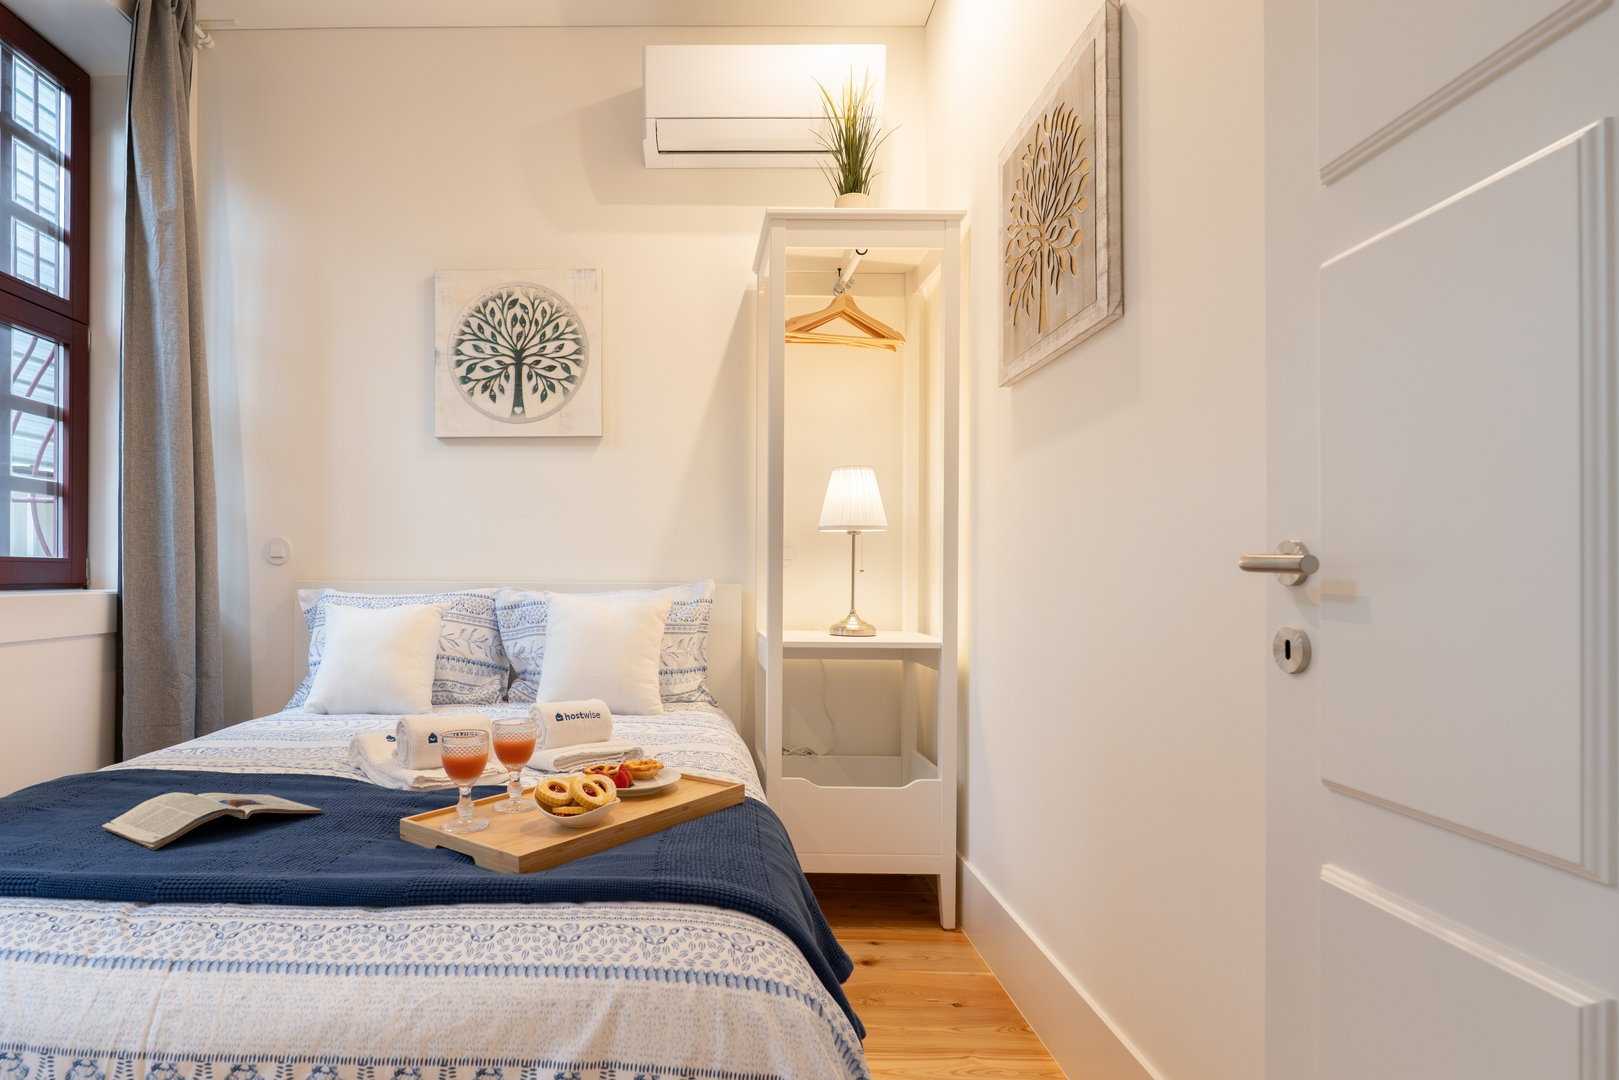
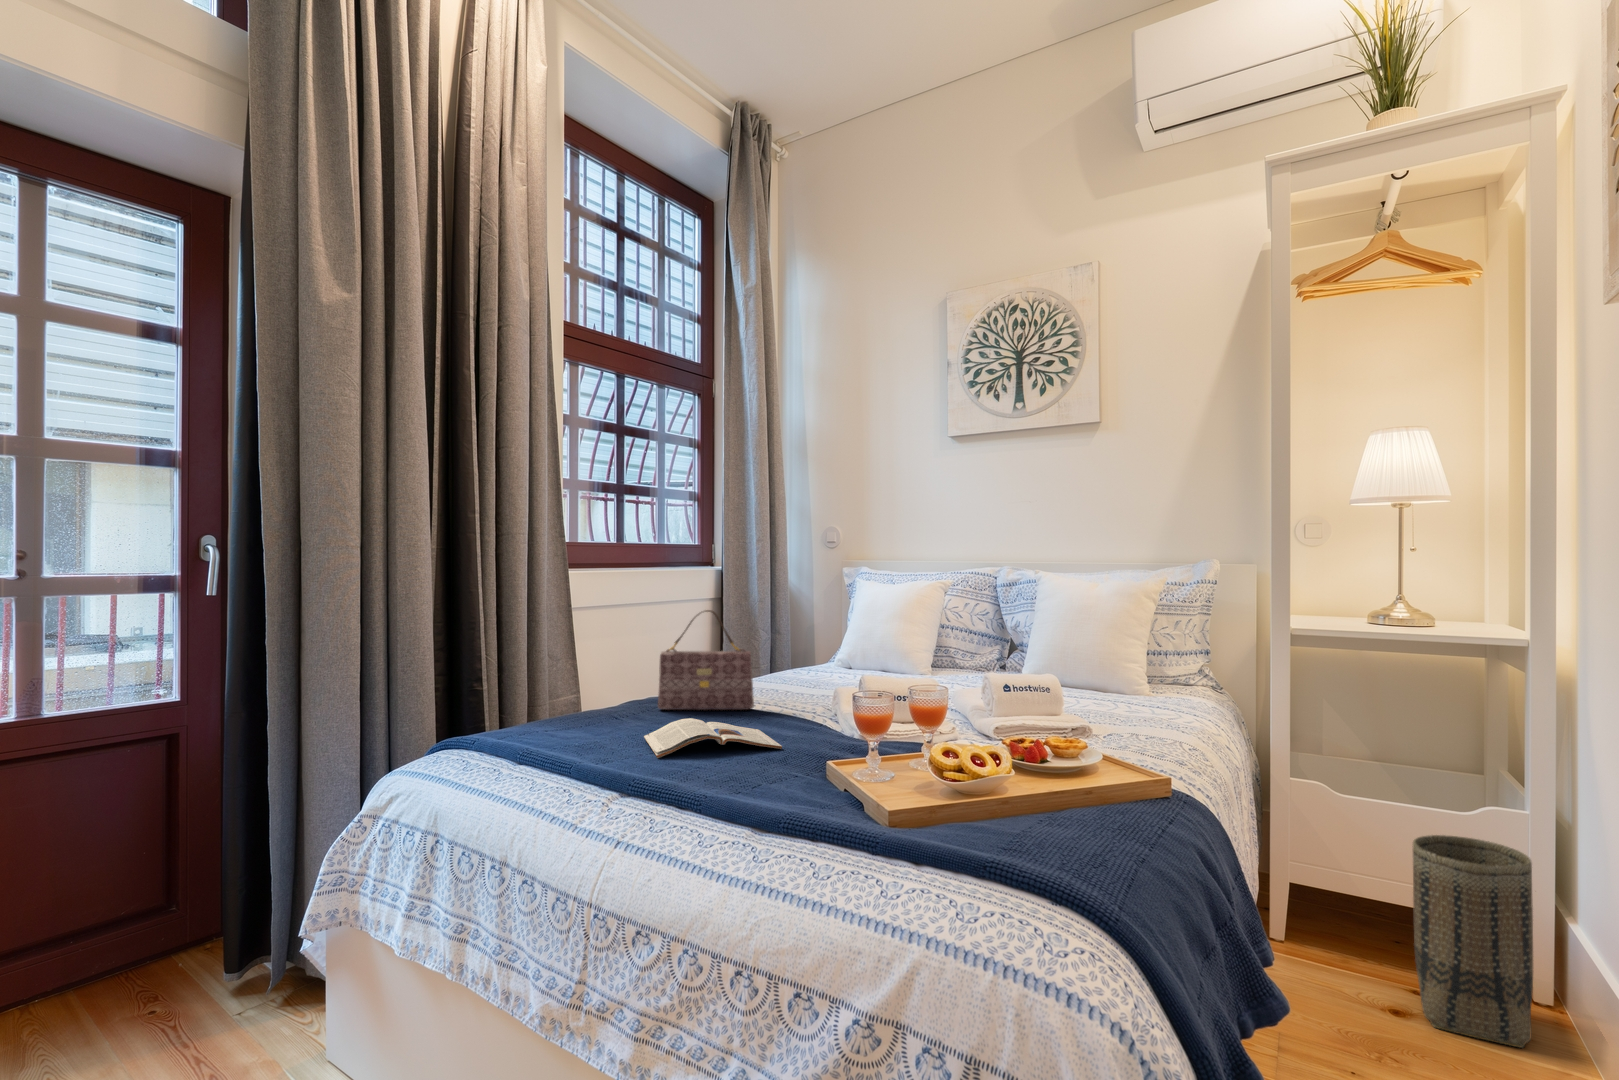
handbag: none [76,648,230,788] -> present [658,610,754,710]
basket: none [881,799,957,956] -> present [1413,835,1533,1048]

